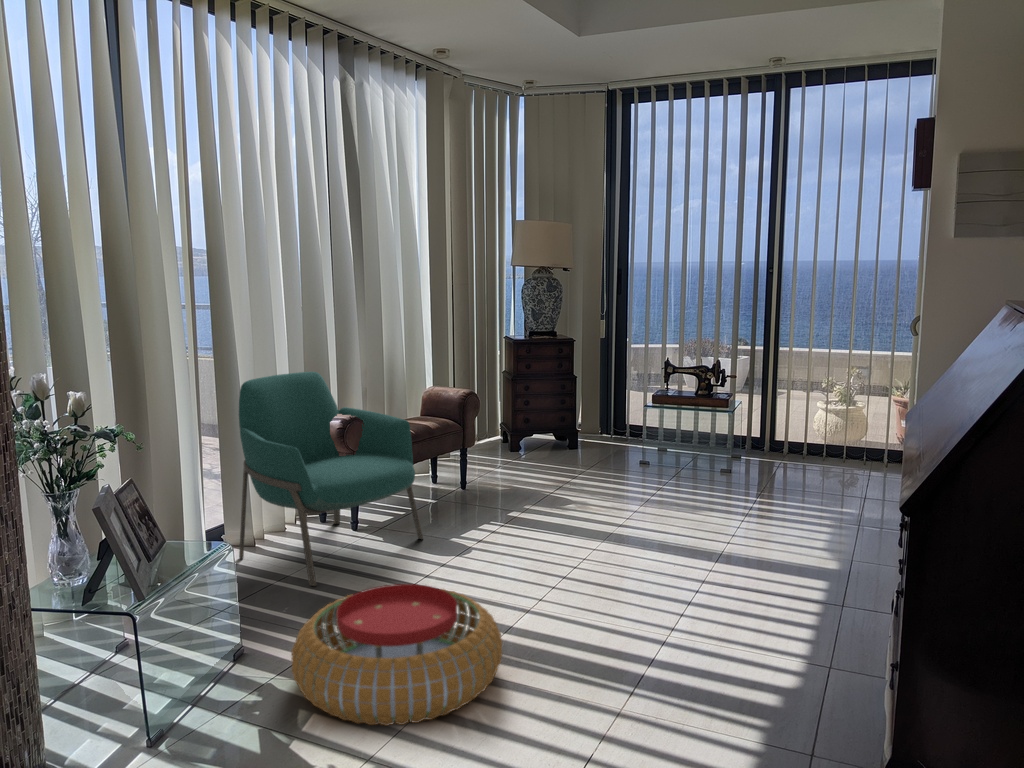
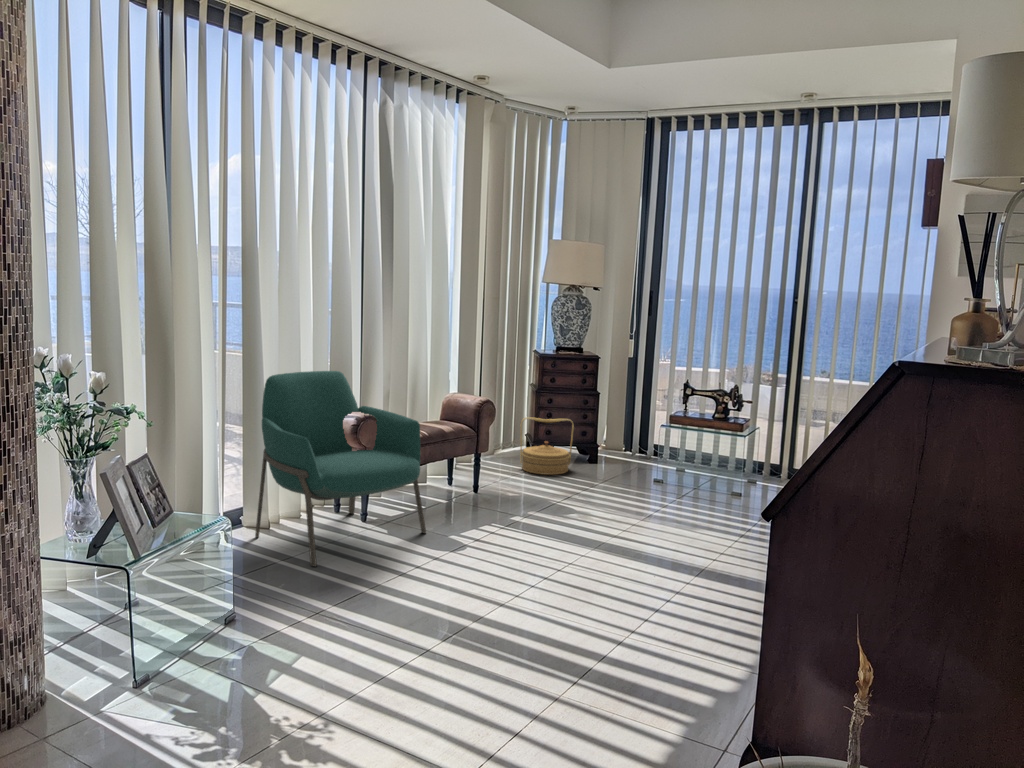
woven basket: none [498,406,554,466] -> present [520,417,574,475]
pouf: present [291,584,502,726] -> none [268,567,463,691]

